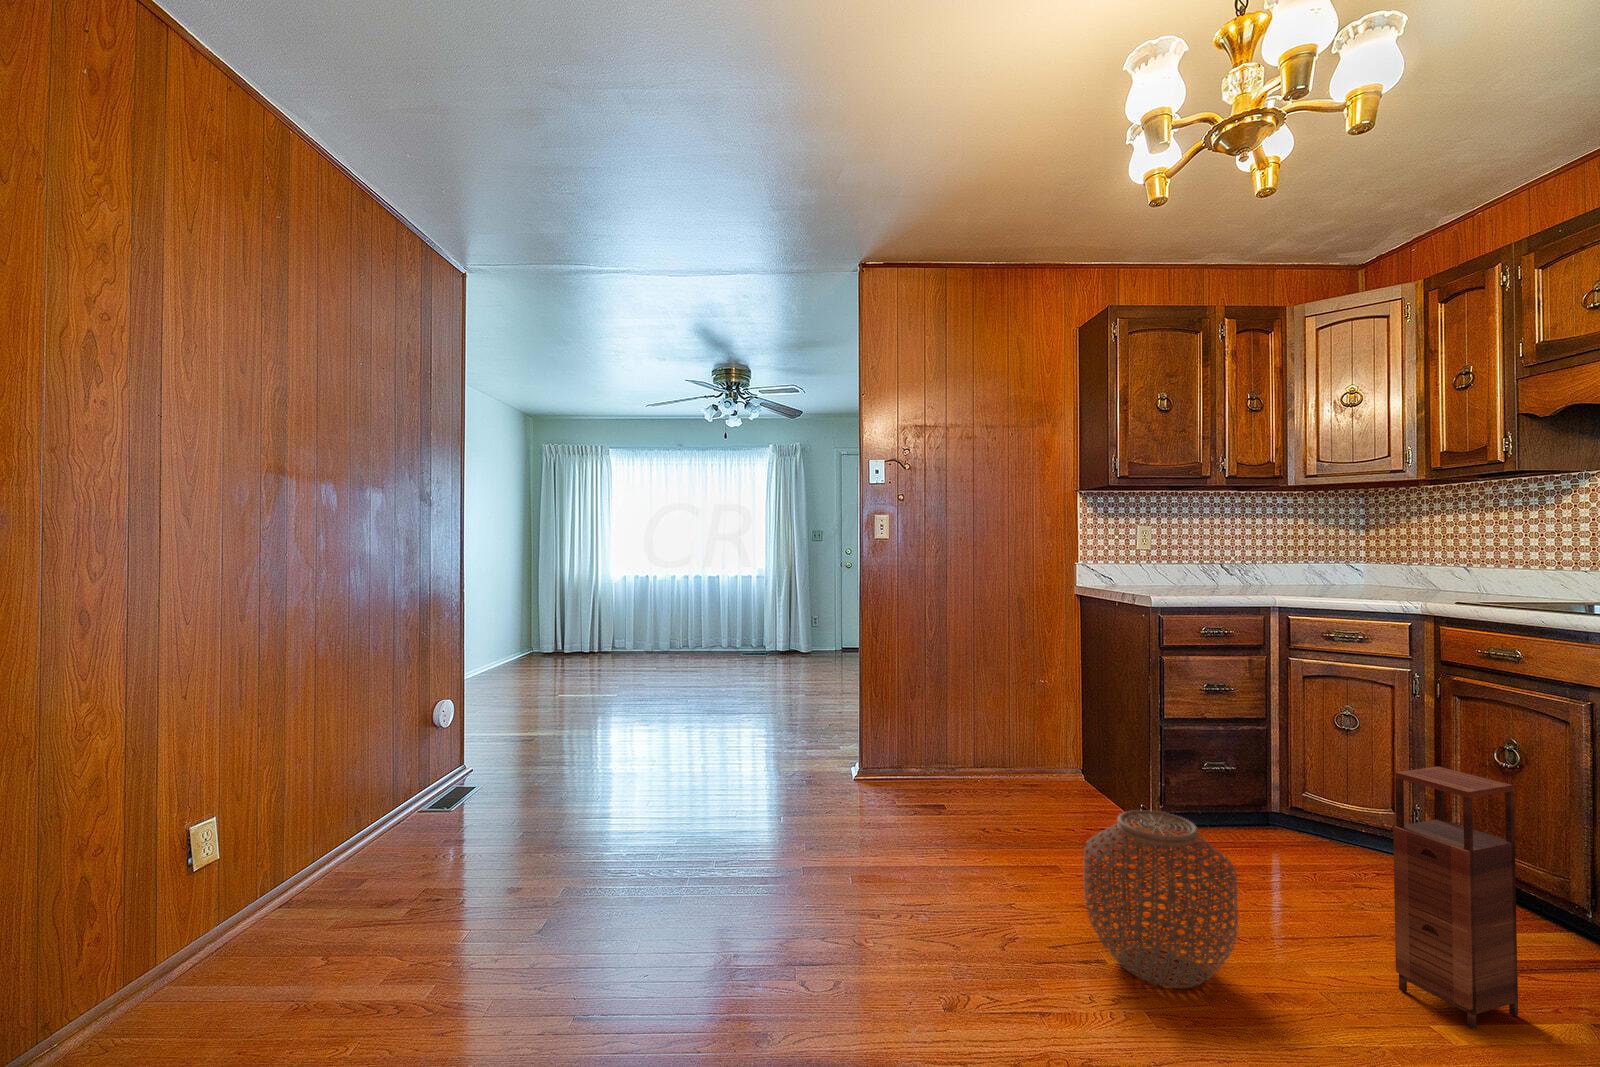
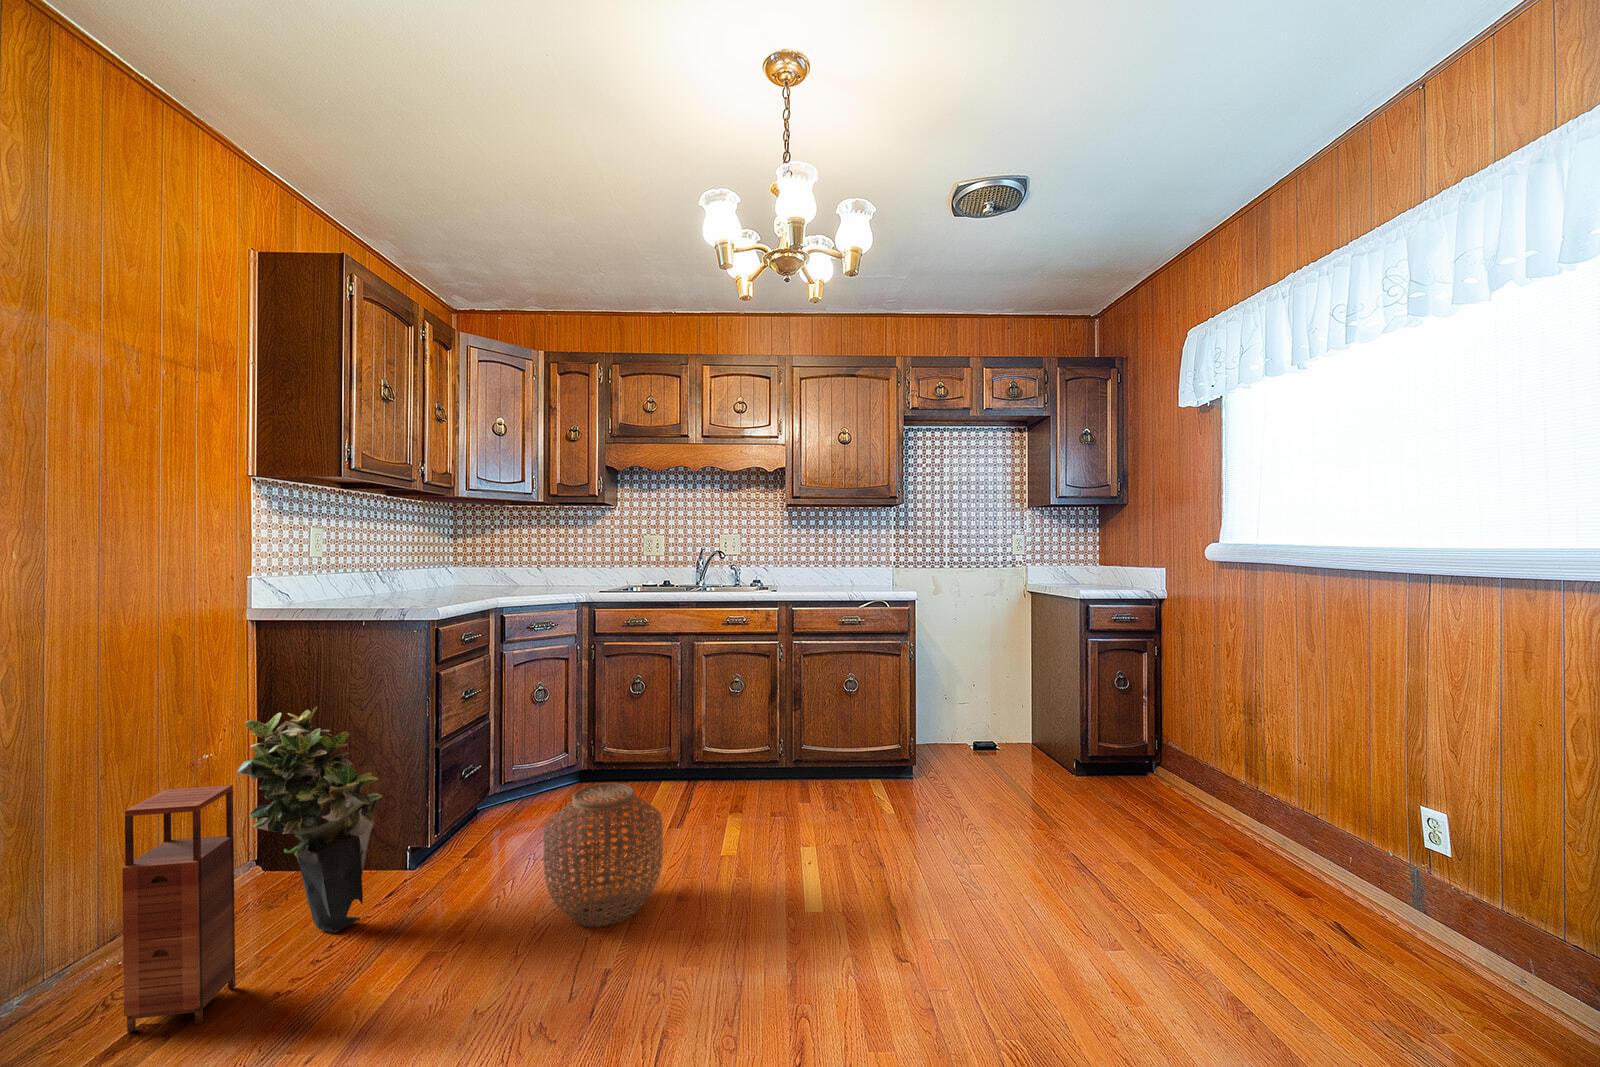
potted plant: none [957,662,1058,848] -> present [237,707,382,933]
storage cabinet: present [1393,766,1518,1029] -> present [122,785,235,1032]

